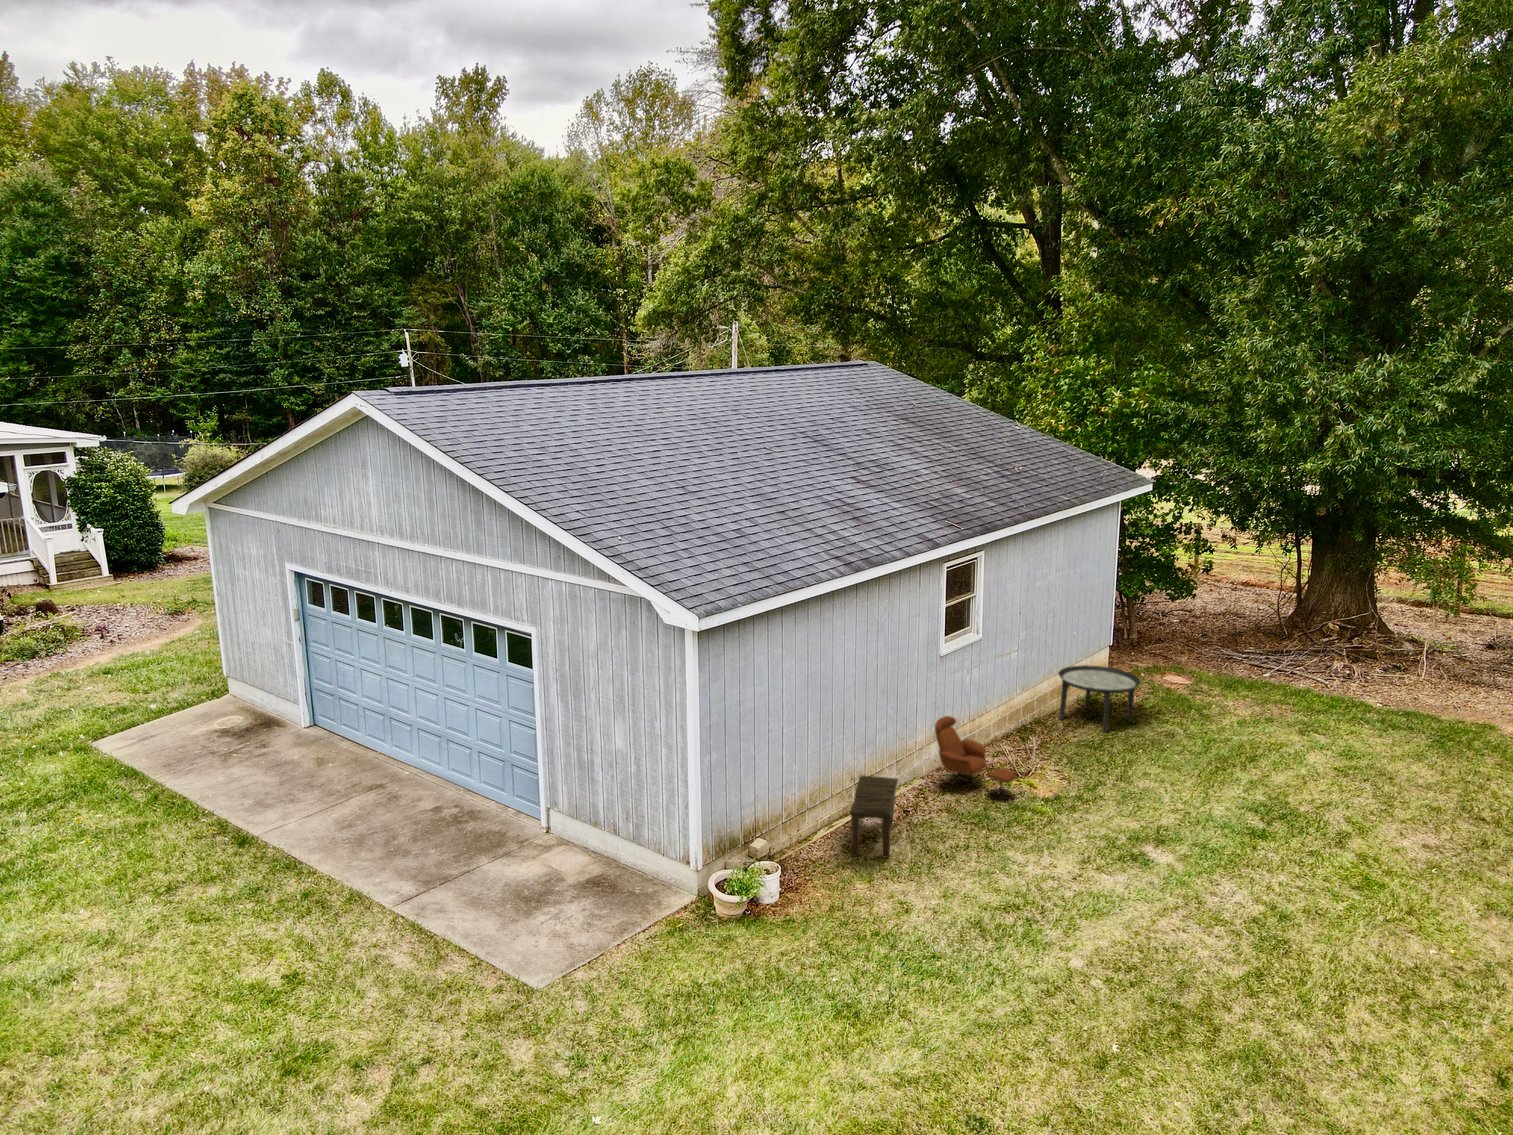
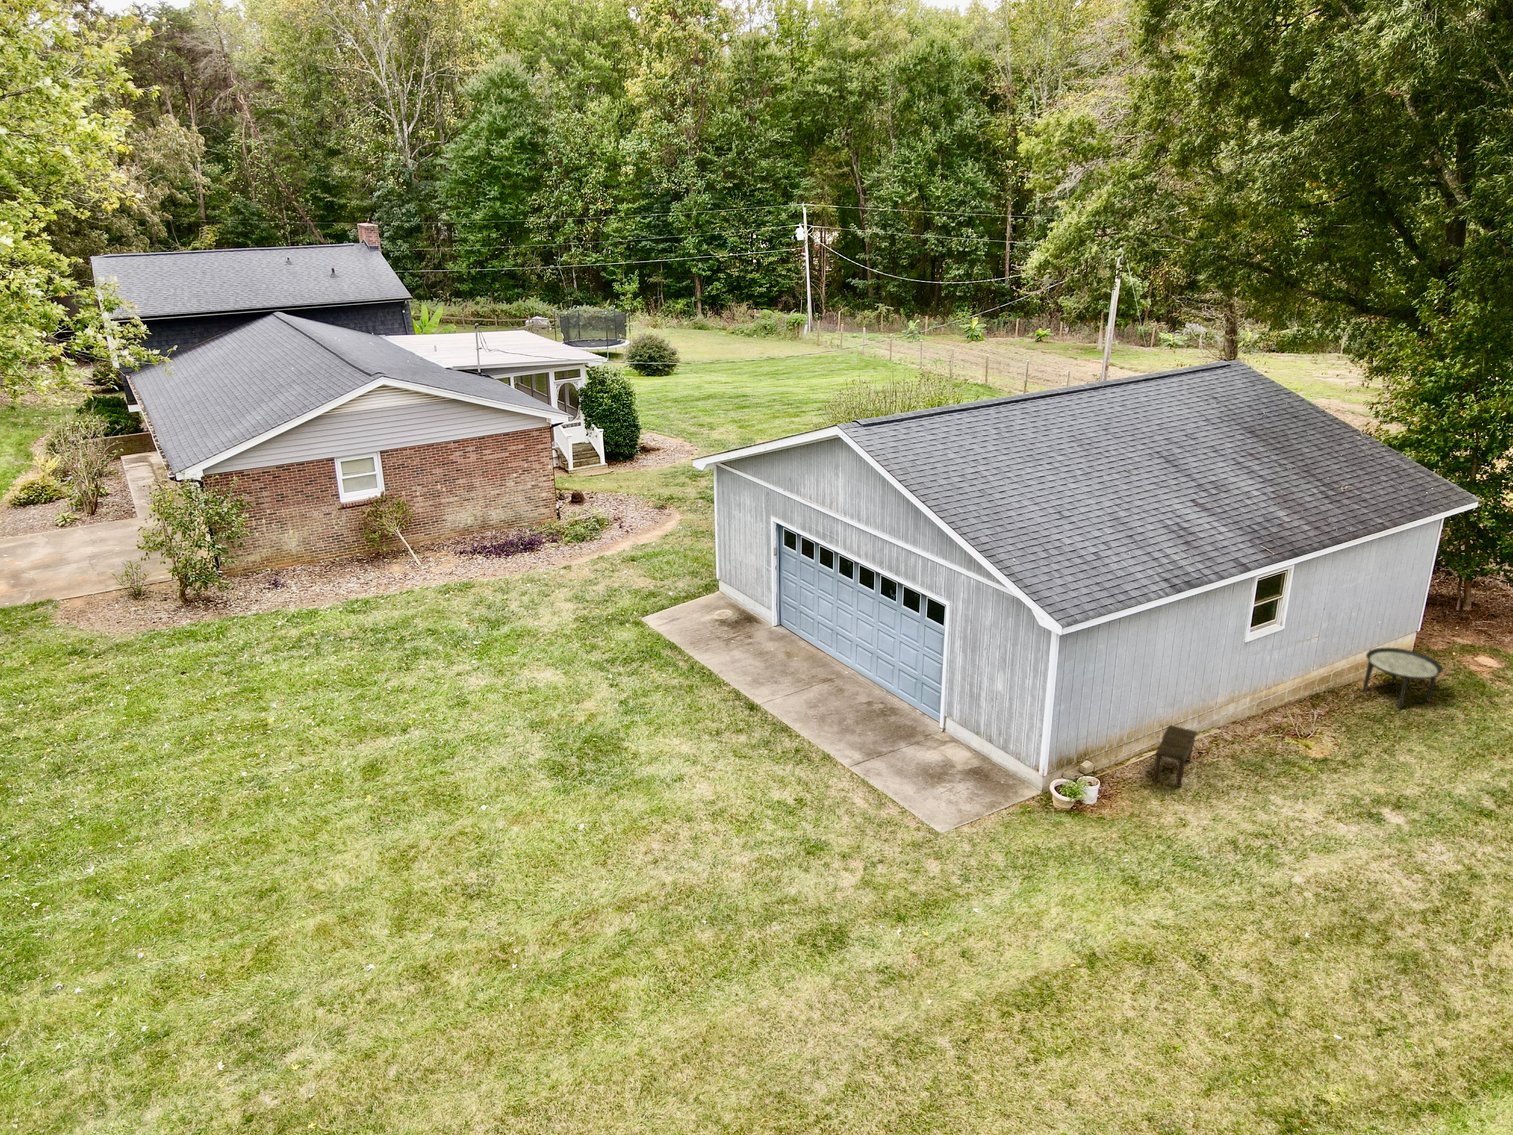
lounge chair: present [935,716,1015,800] -> none [1237,686,1298,758]

